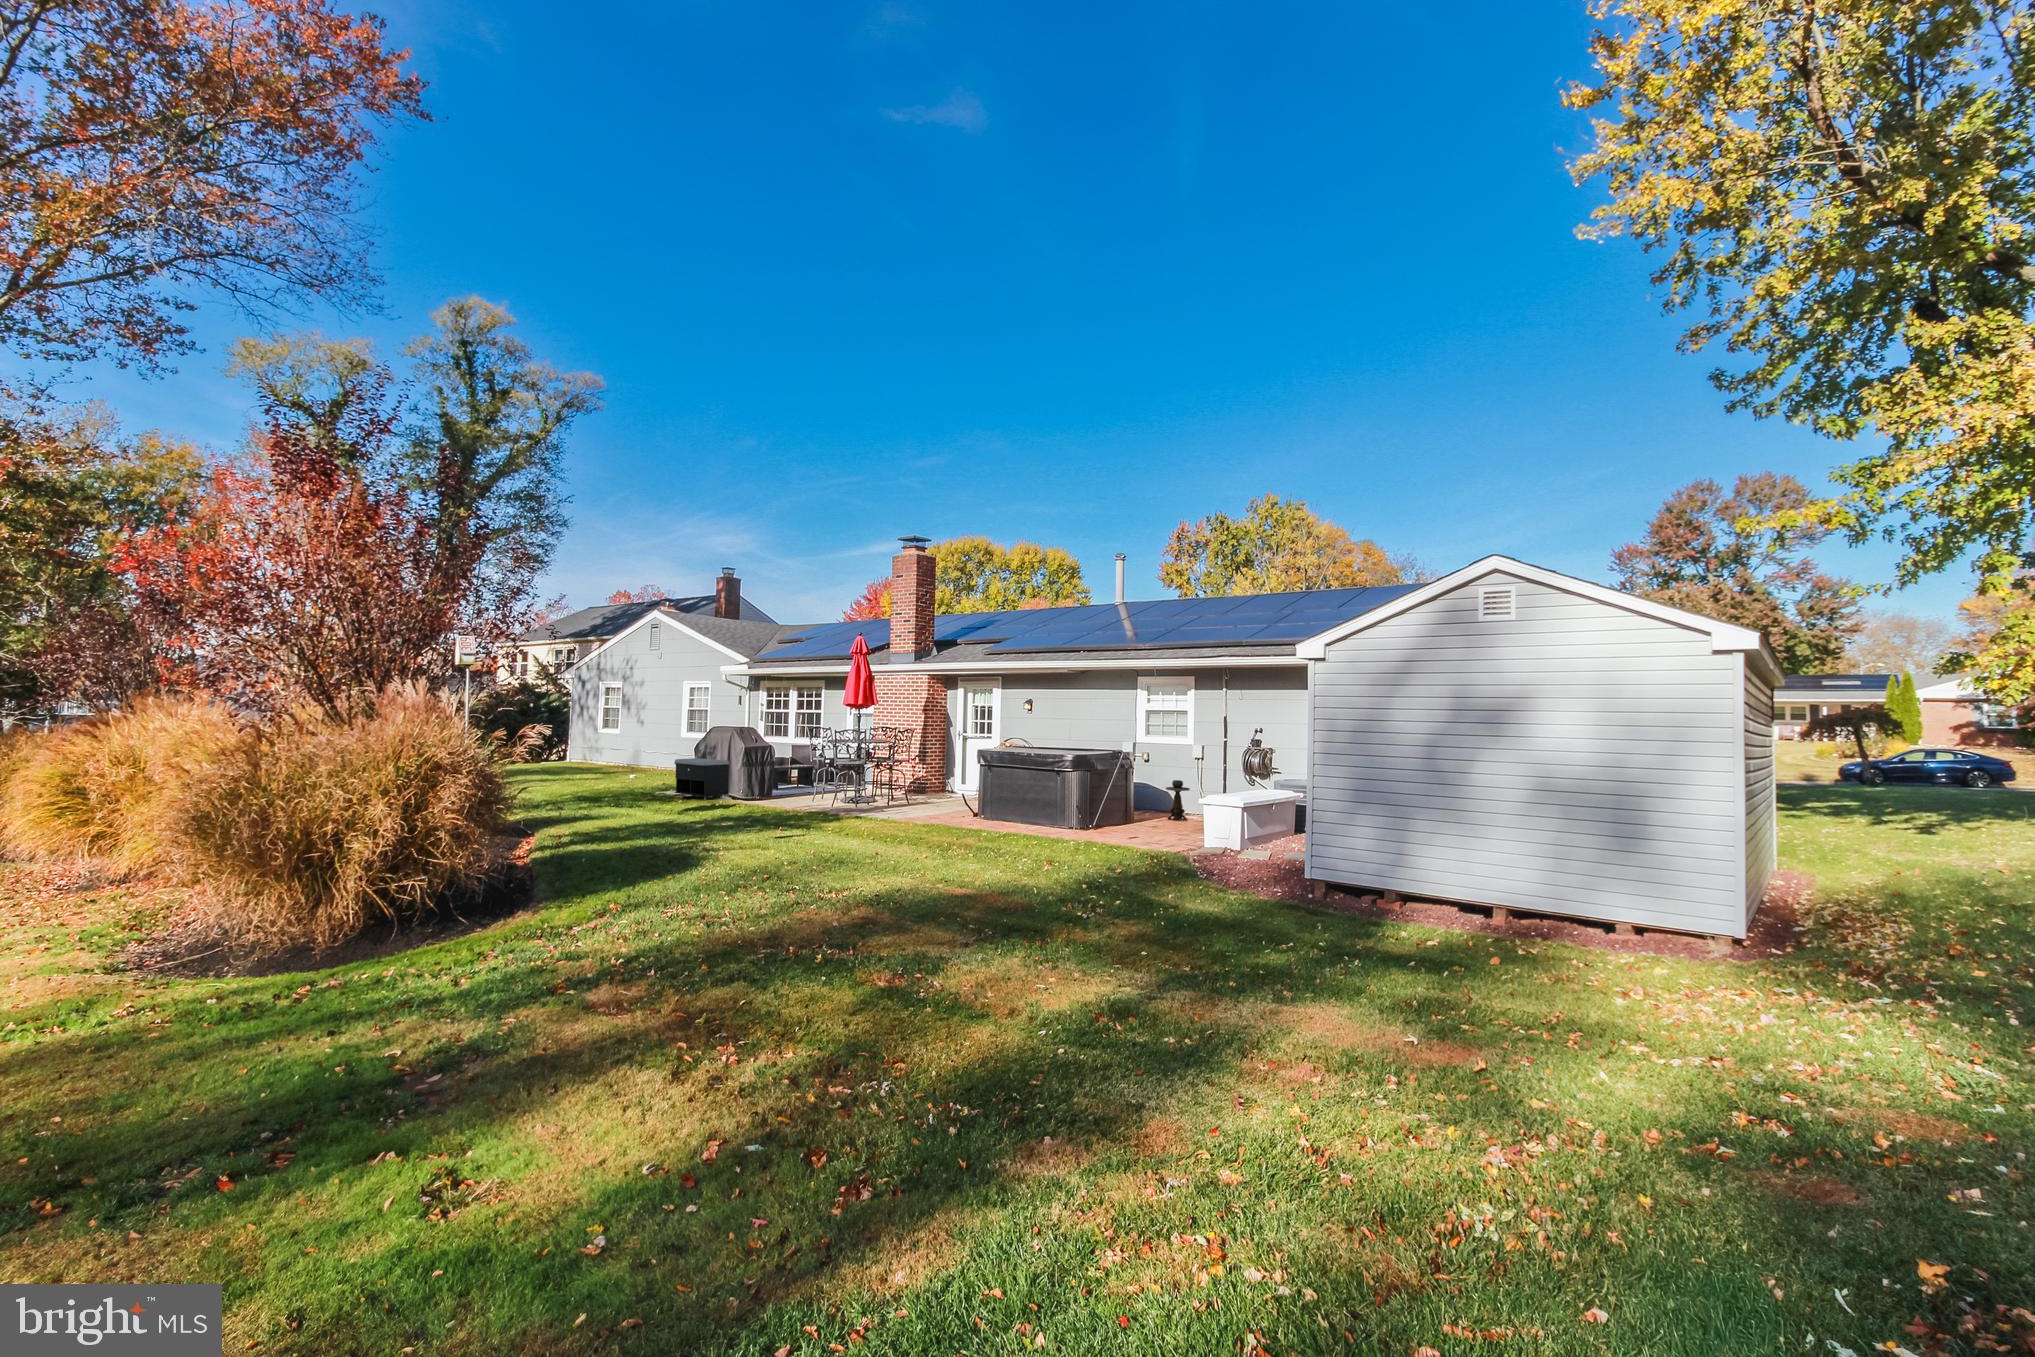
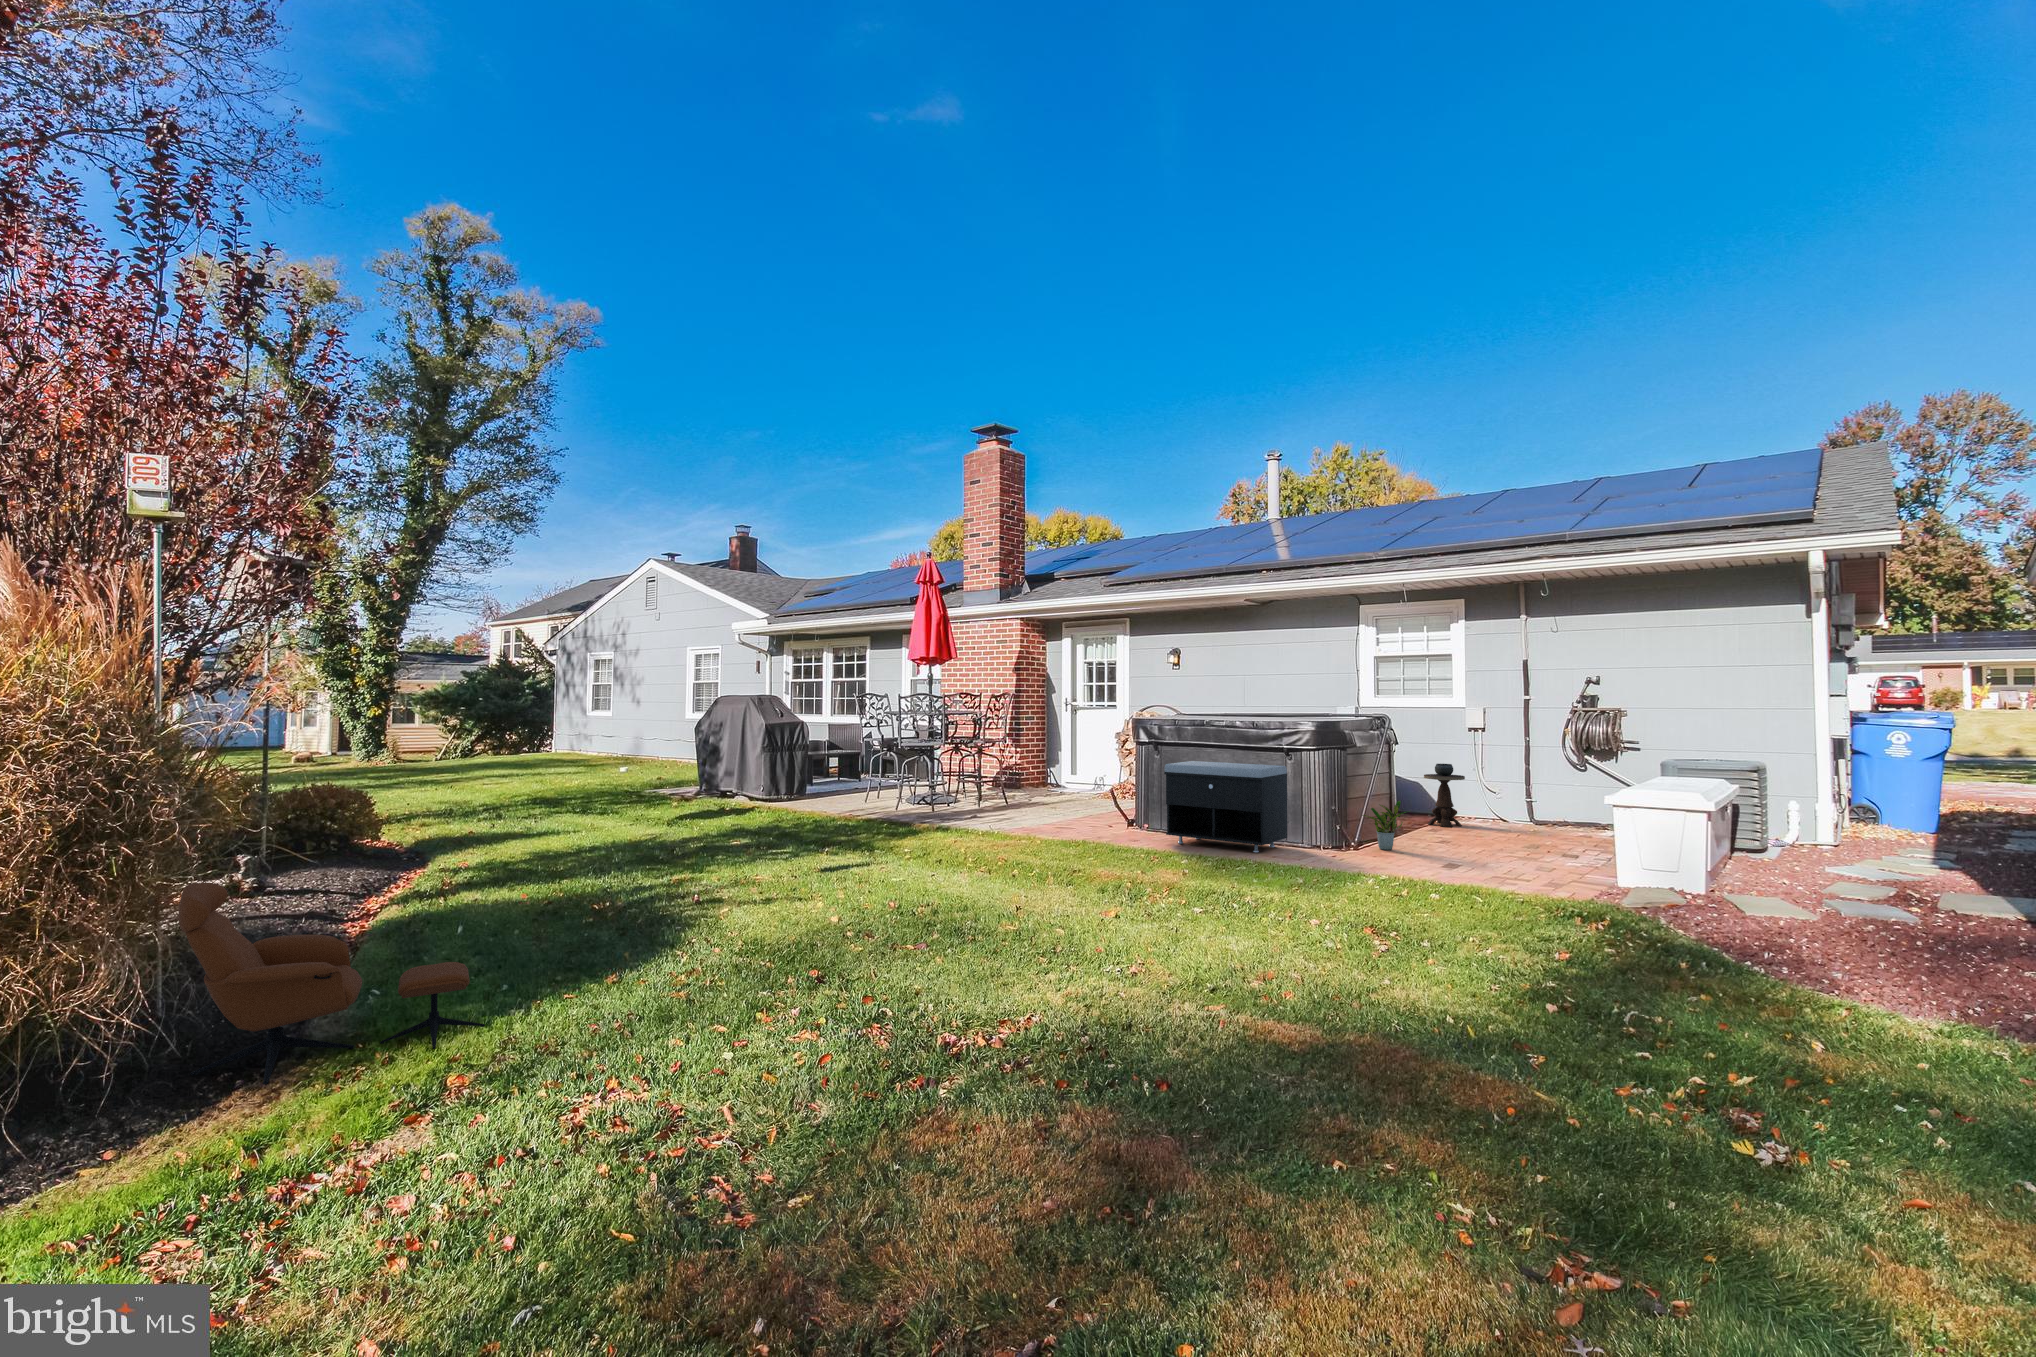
storage bench: present [675,758,729,800] -> present [1164,761,1287,852]
potted plant: none [1101,802,1130,832] -> present [1362,801,1408,850]
lounge chair: none [507,823,618,901] -> present [178,882,485,1084]

